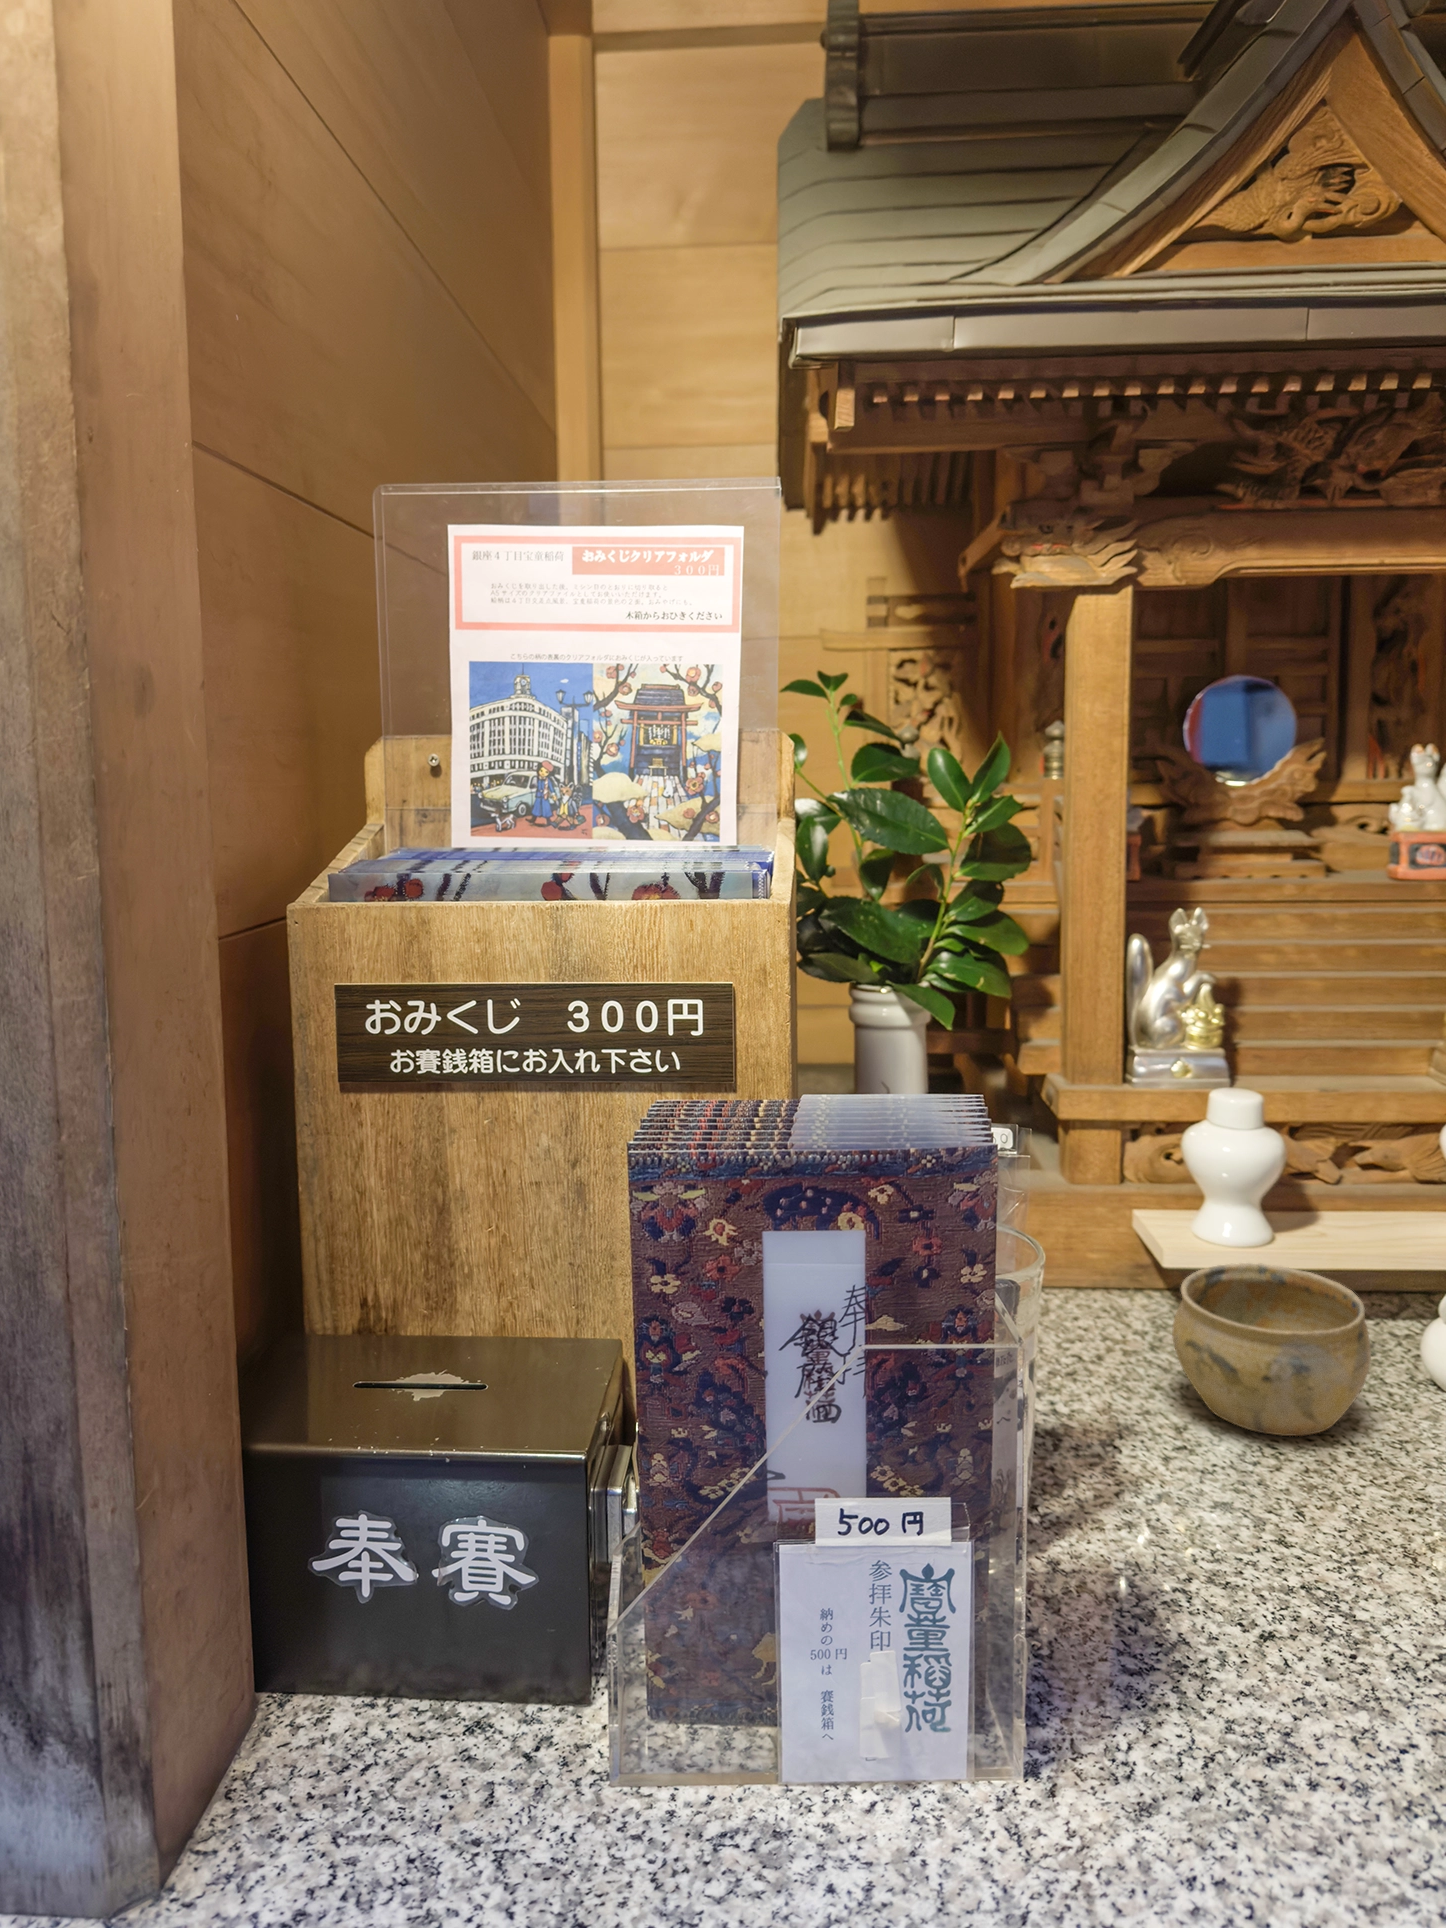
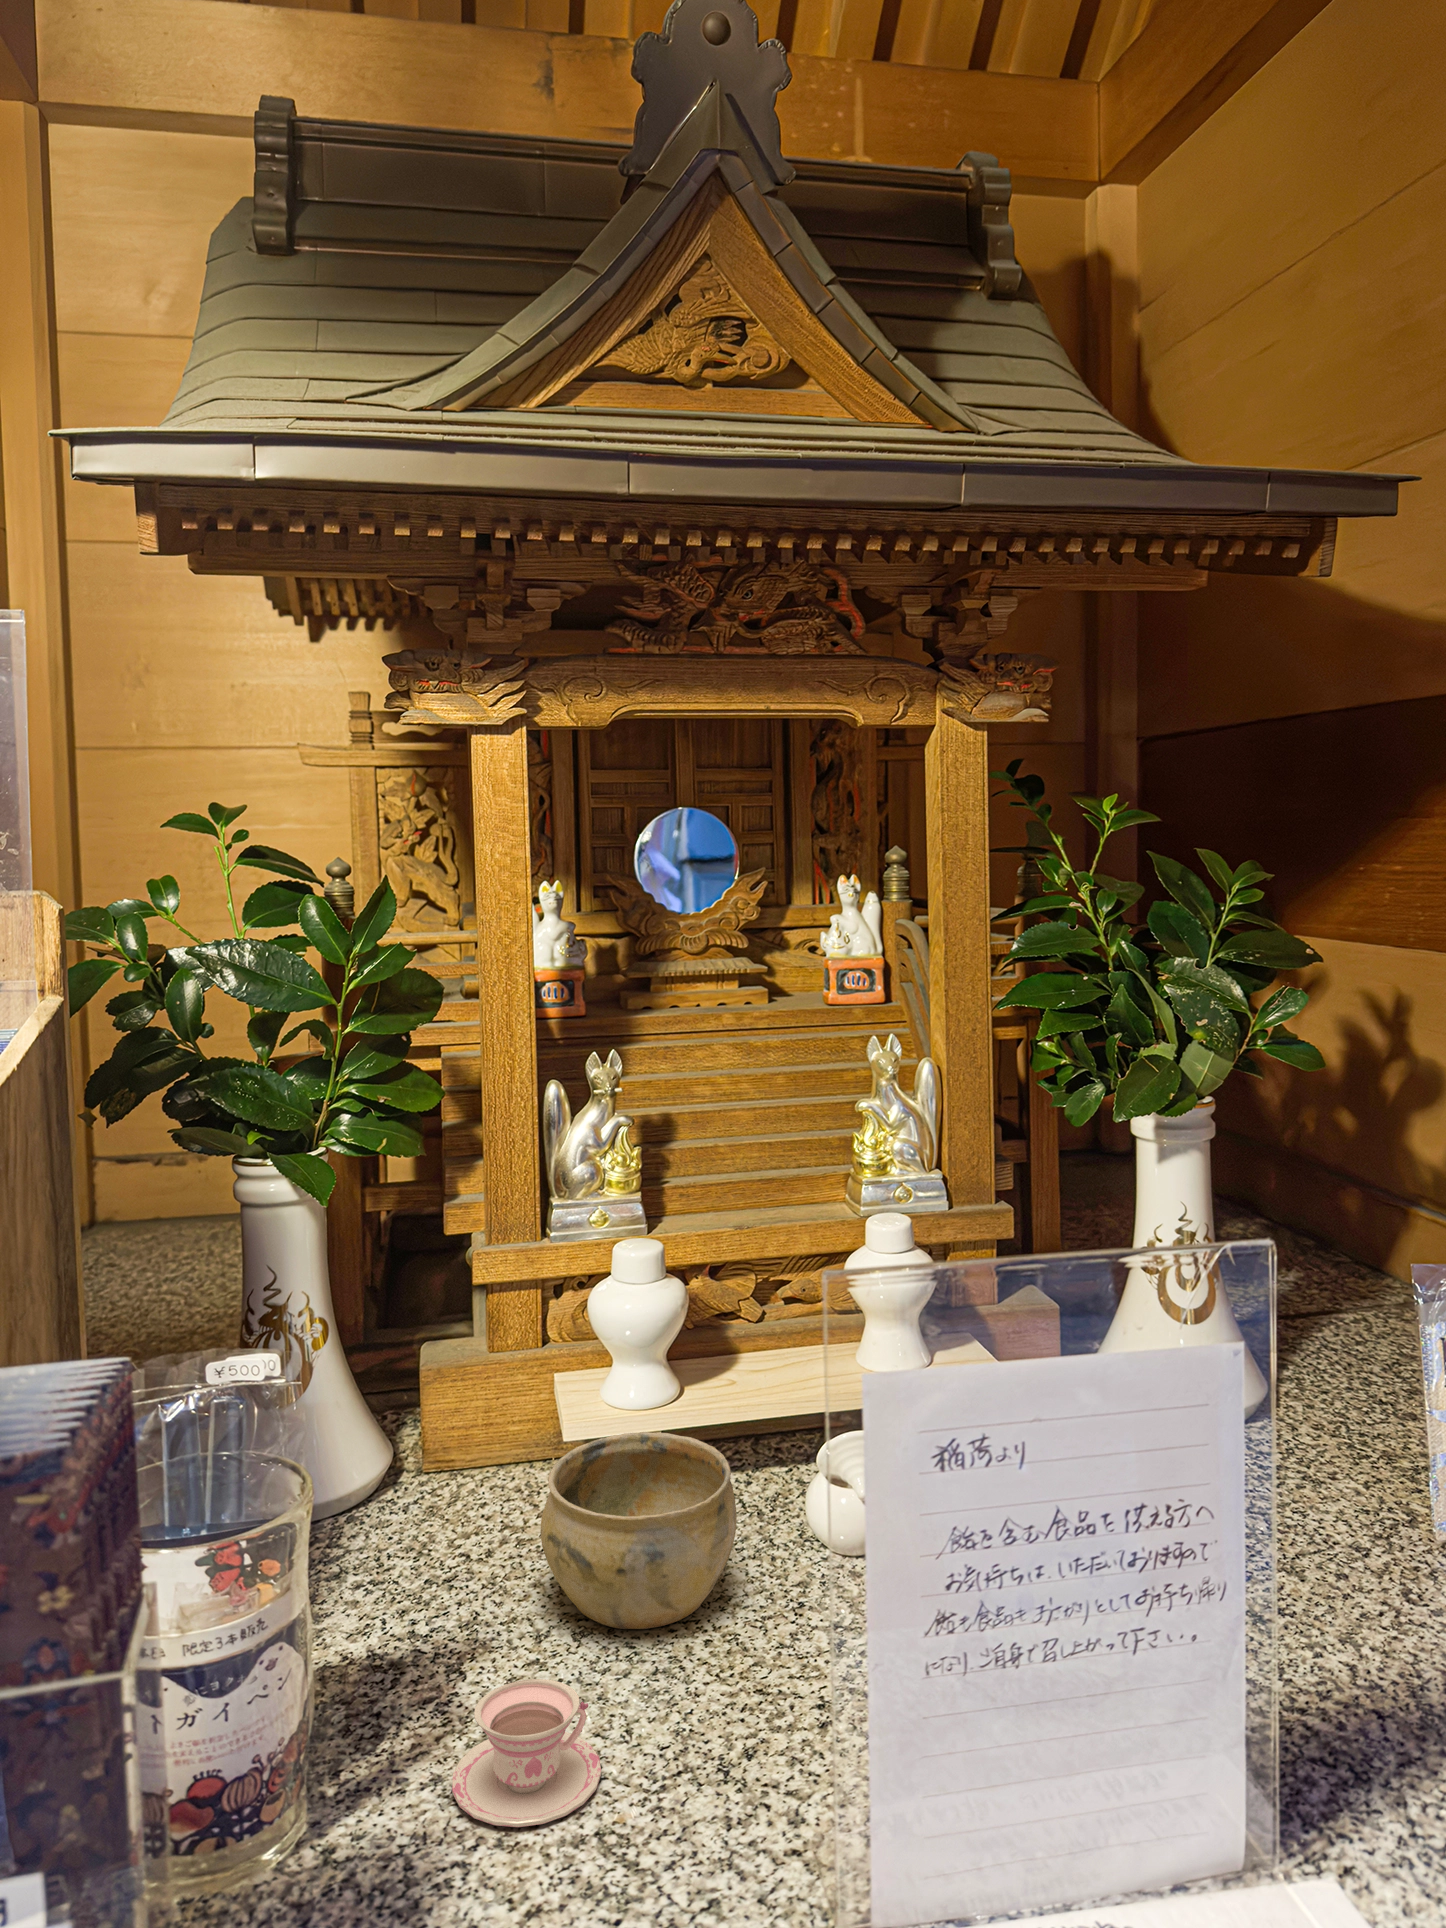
teacup: none [1144,1452,1284,1571] -> present [452,1679,601,1827]

